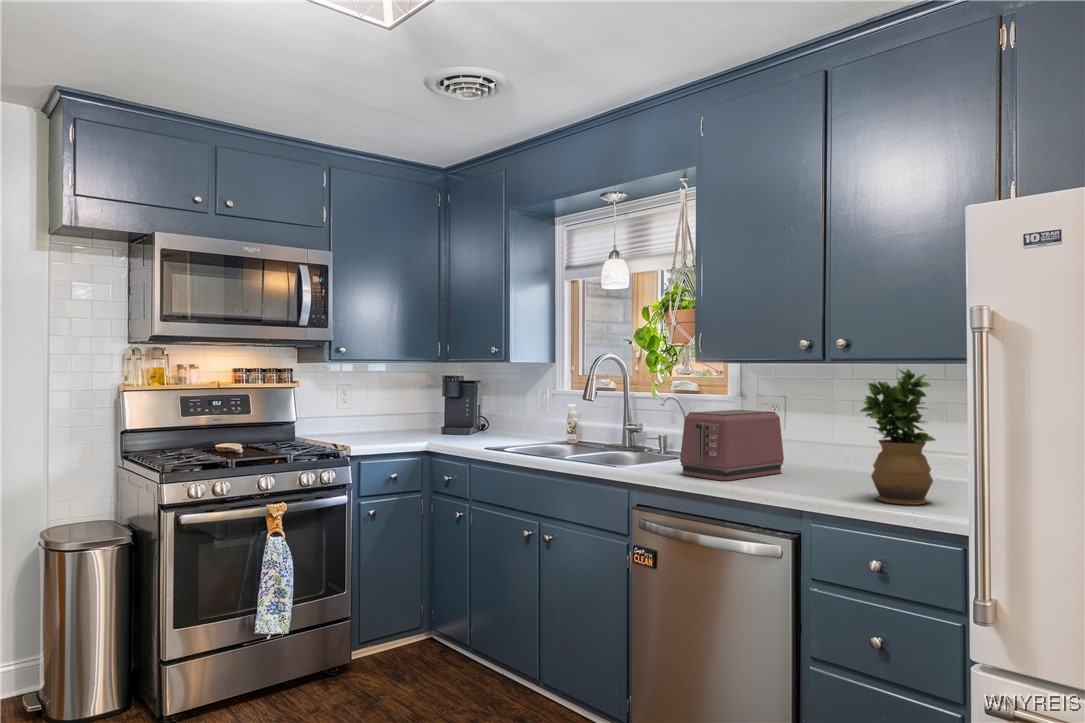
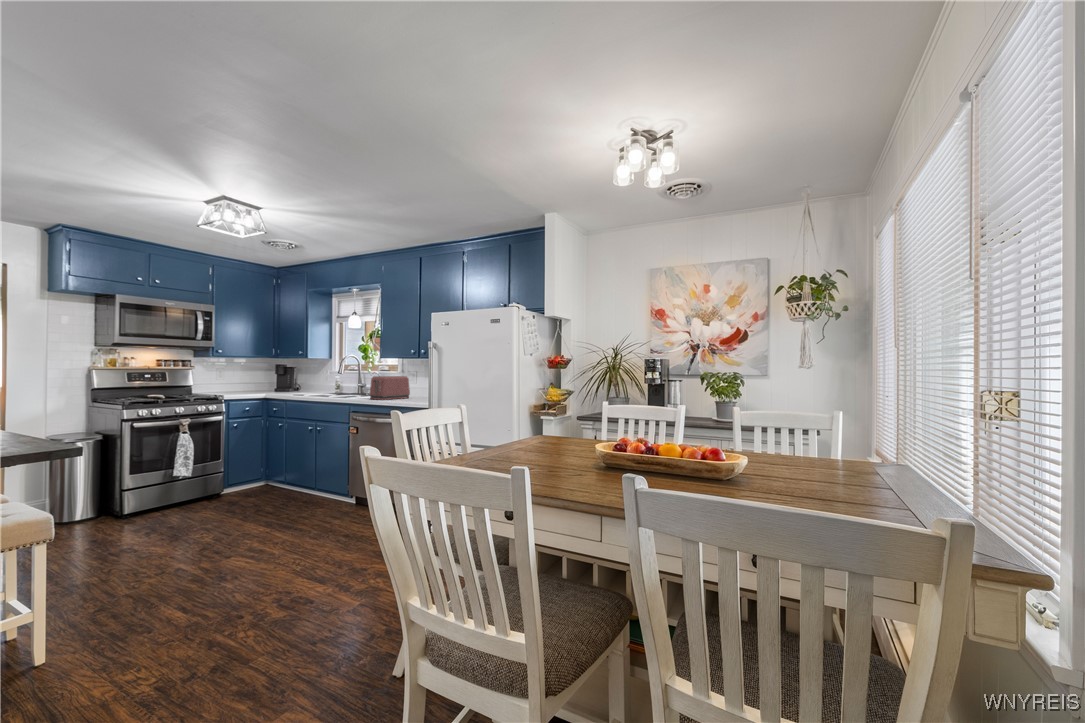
potted plant: present [861,369,936,505] -> none [420,360,443,402]

